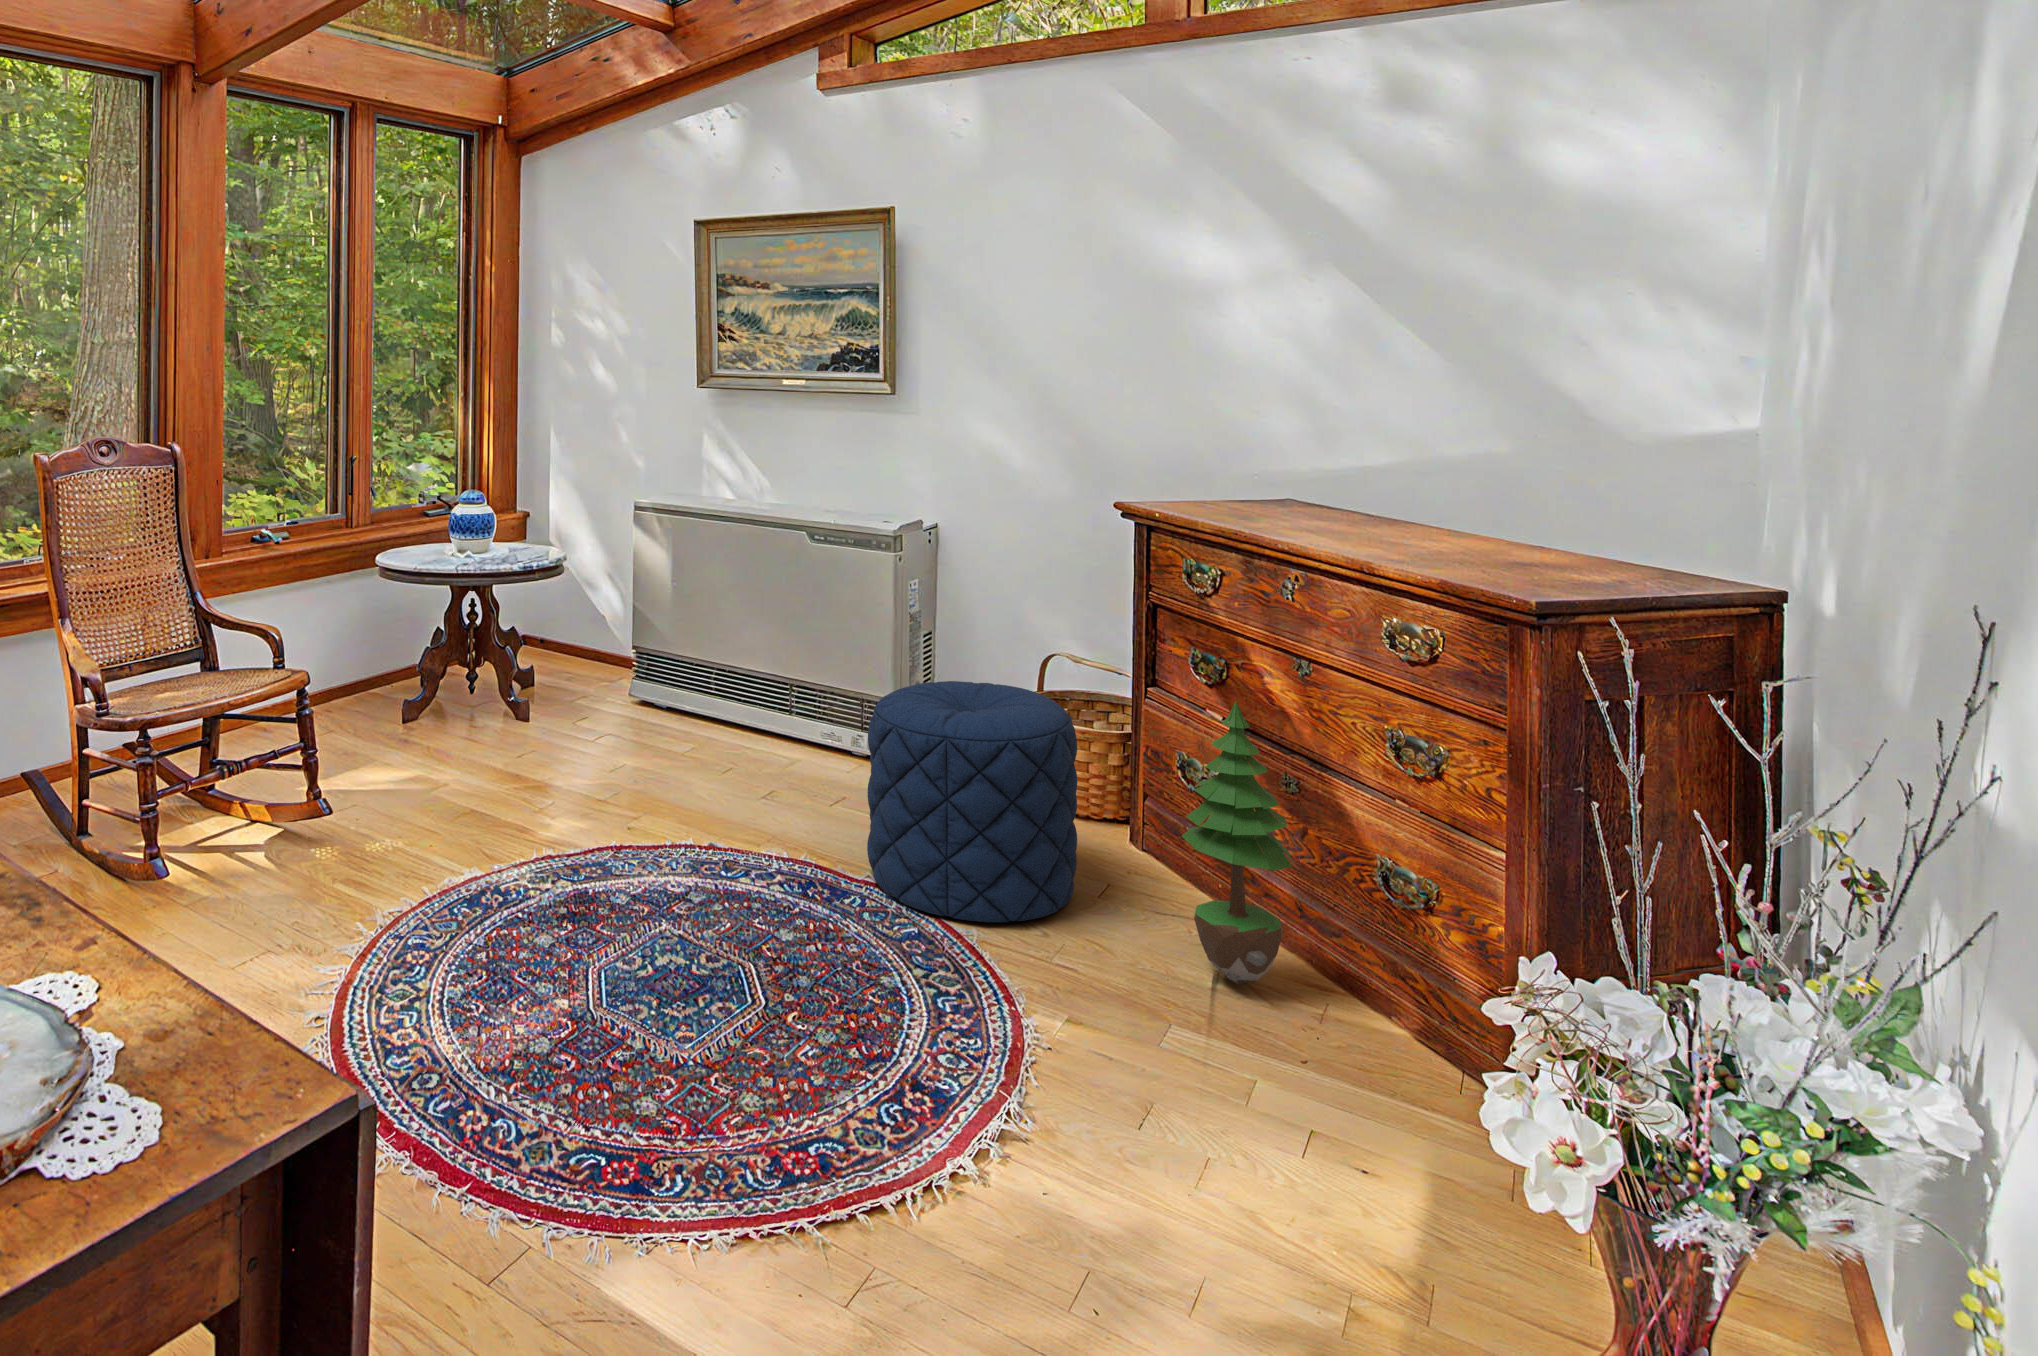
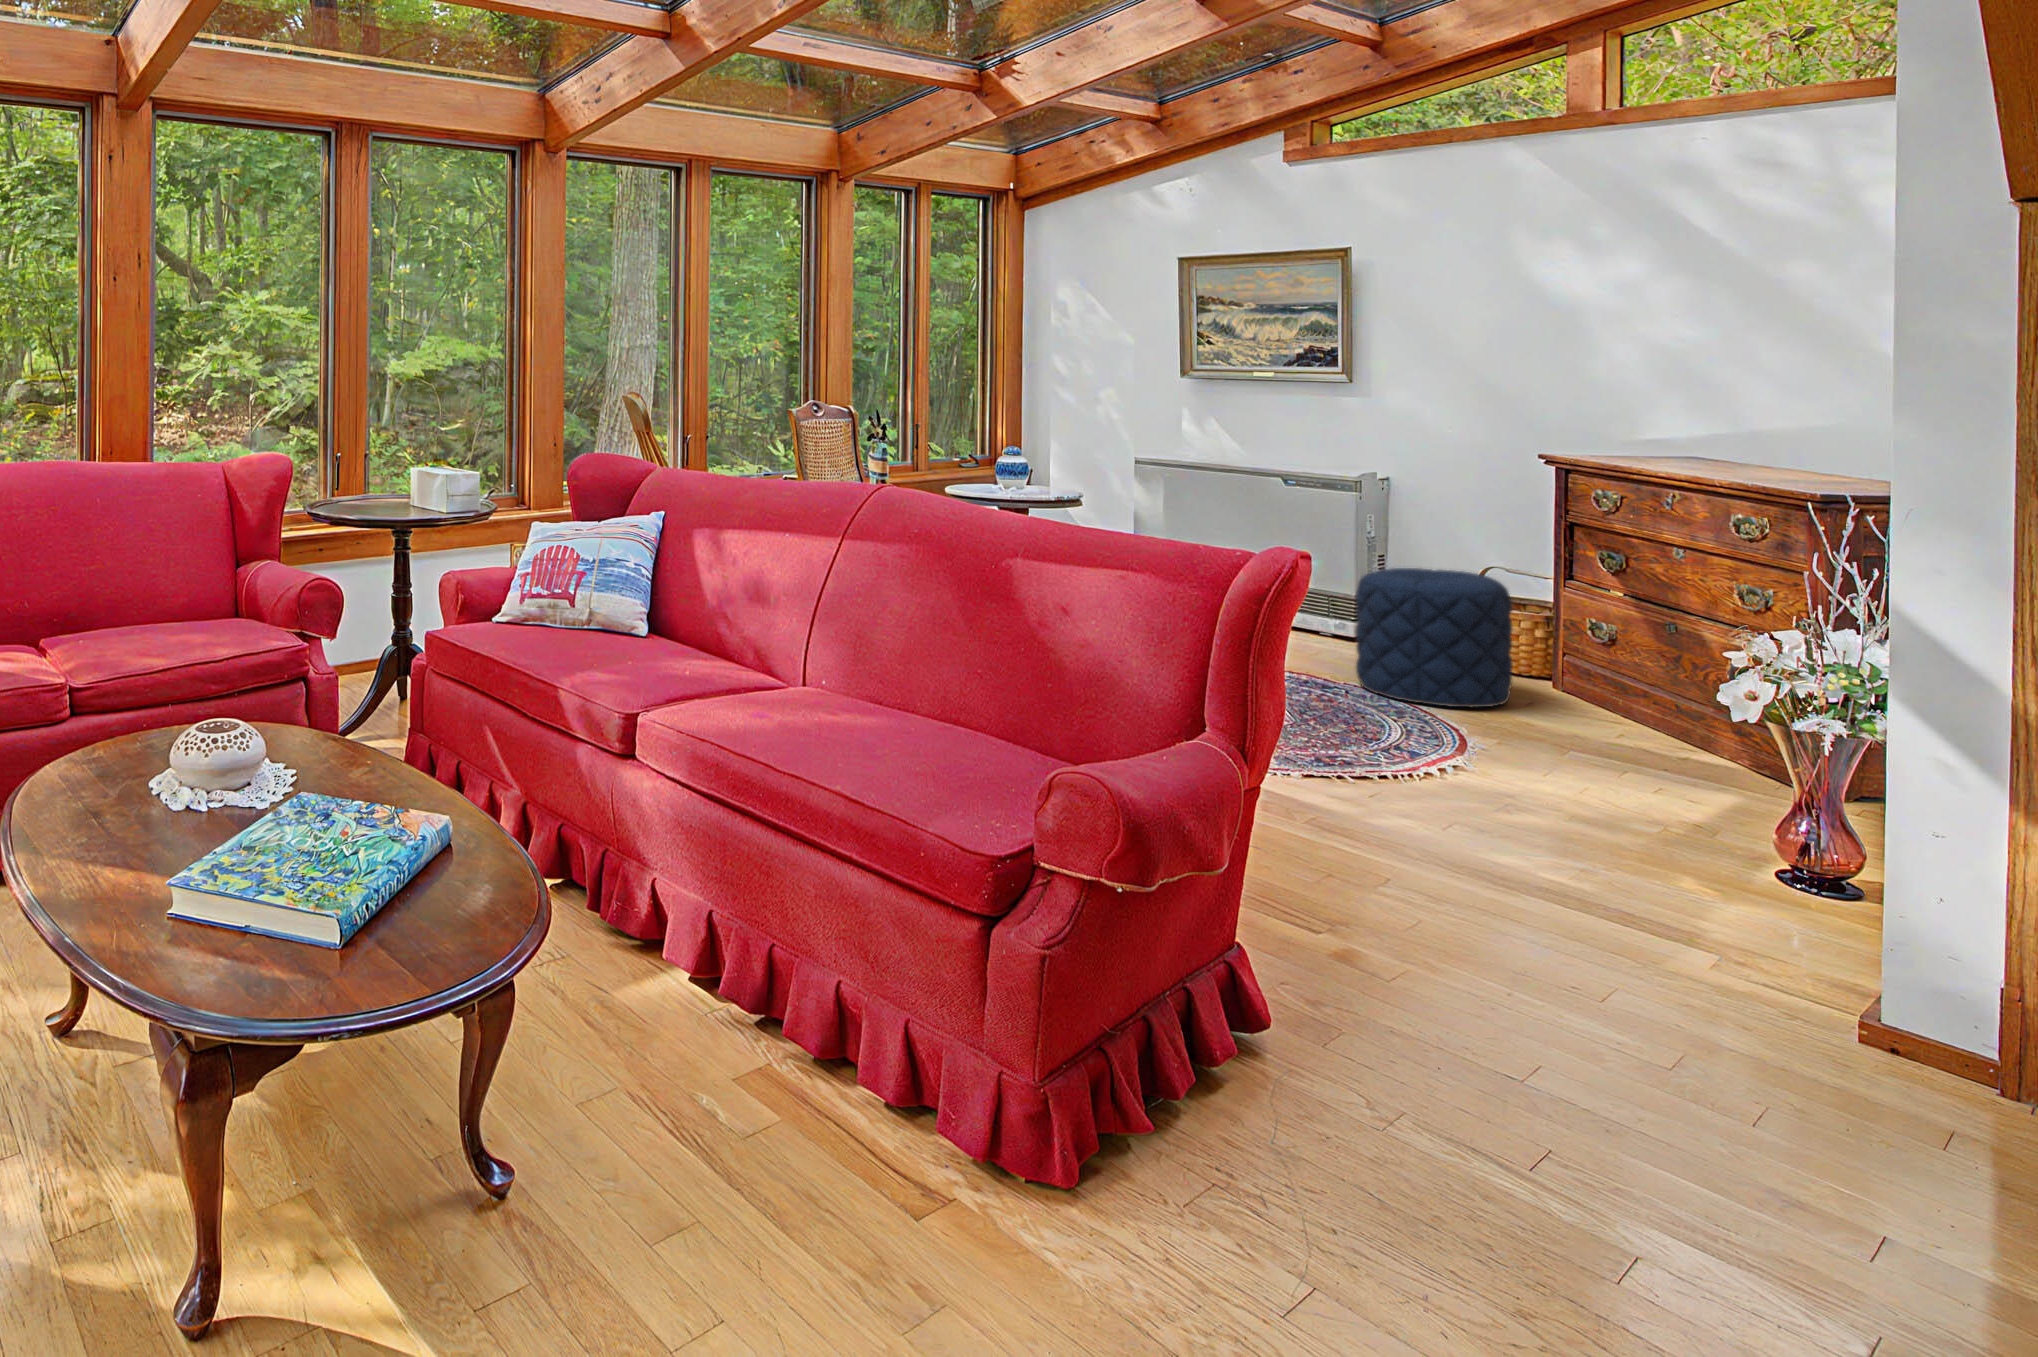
potted tree: present [1182,701,1292,984] -> none [1590,569,1671,744]

